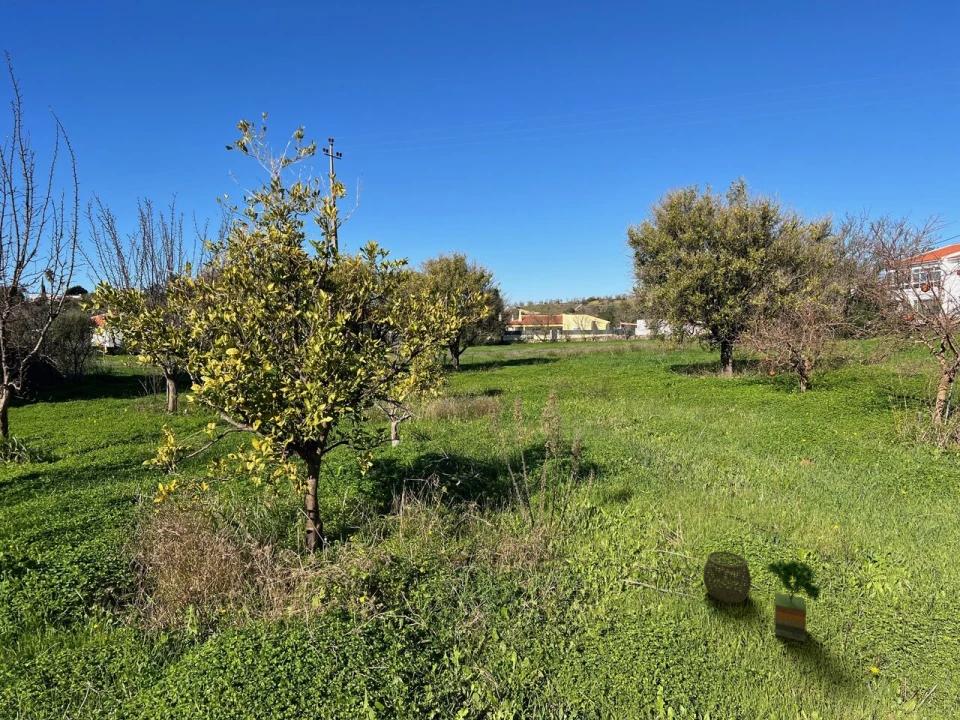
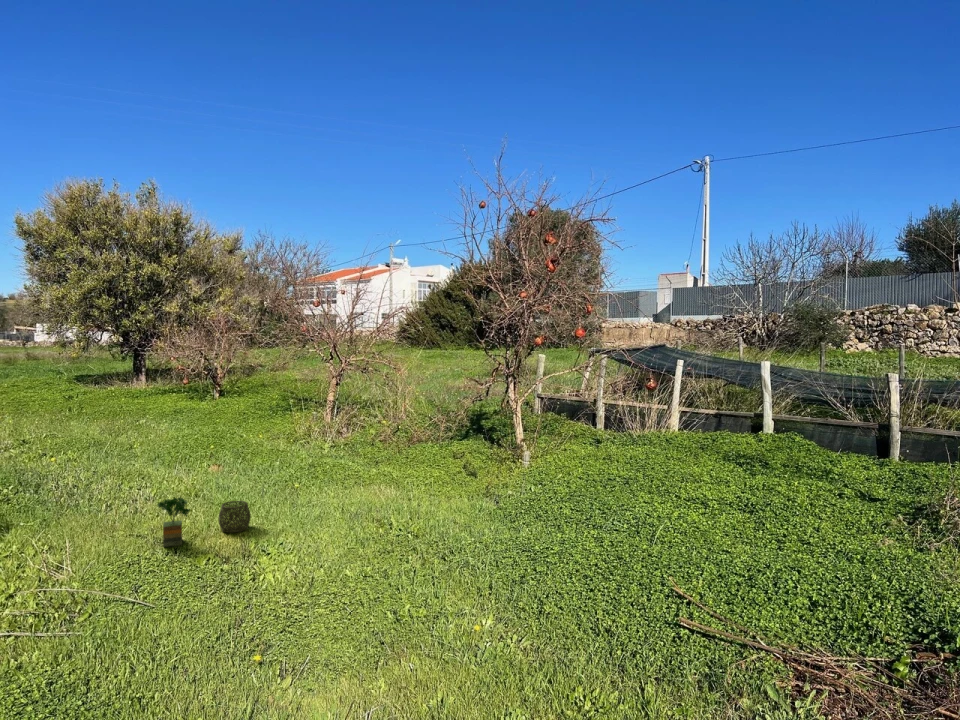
woven basket: present [703,551,751,603] -> present [218,501,251,533]

